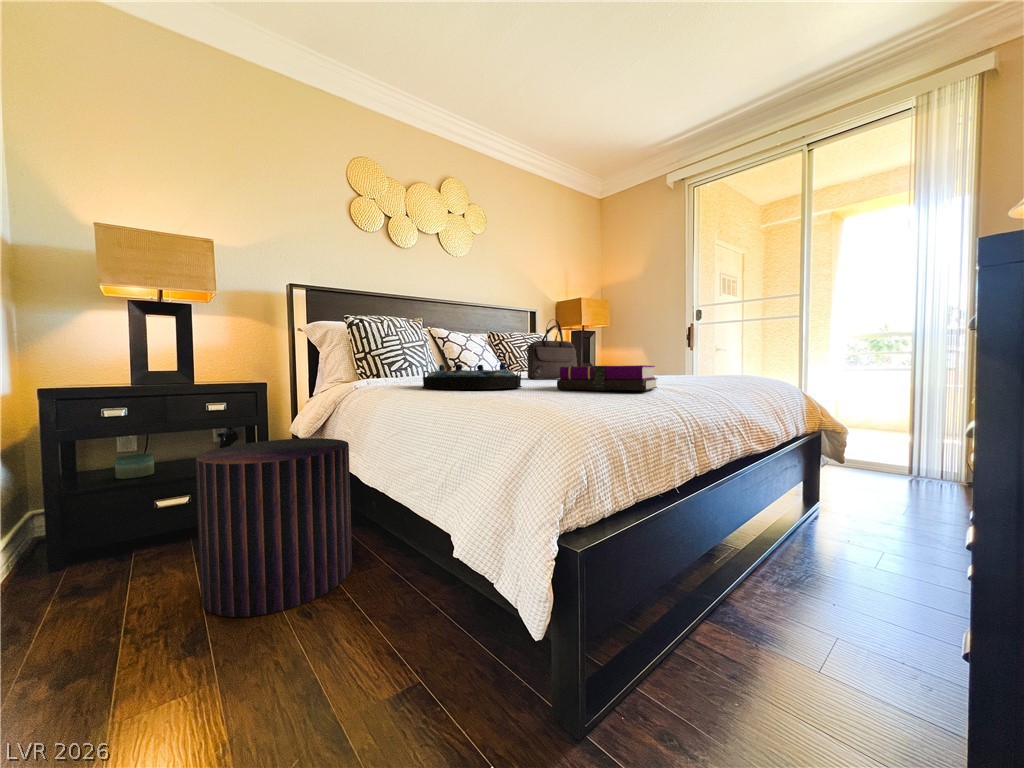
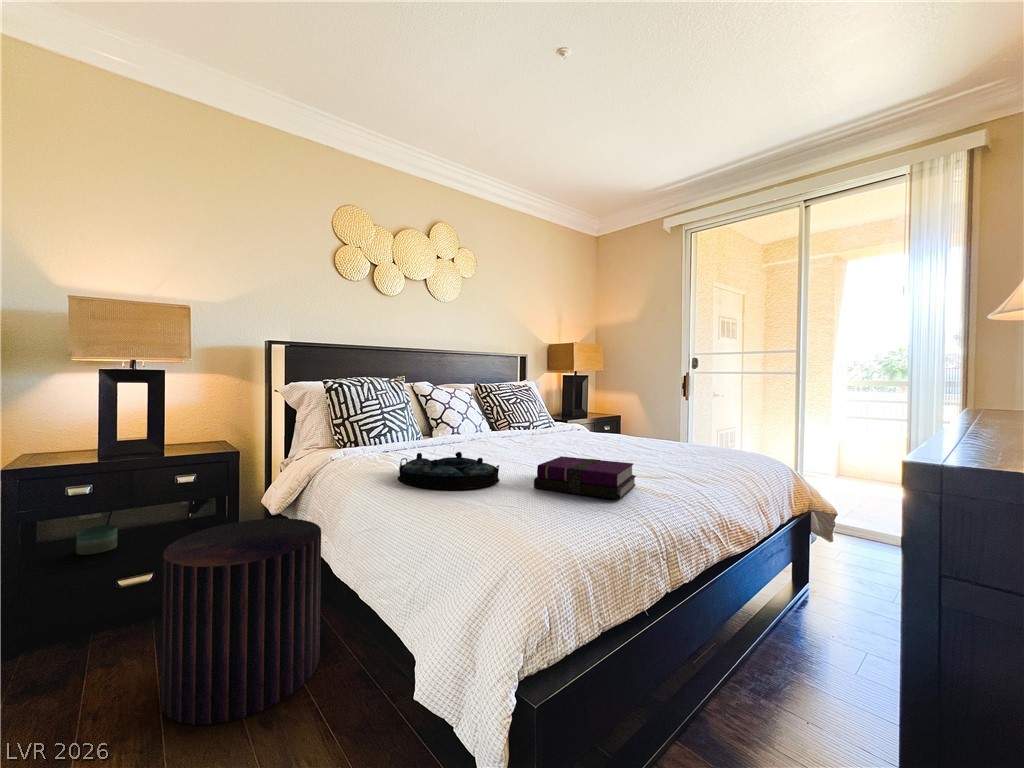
handbag: present [527,320,577,379] -> none [510,388,564,450]

